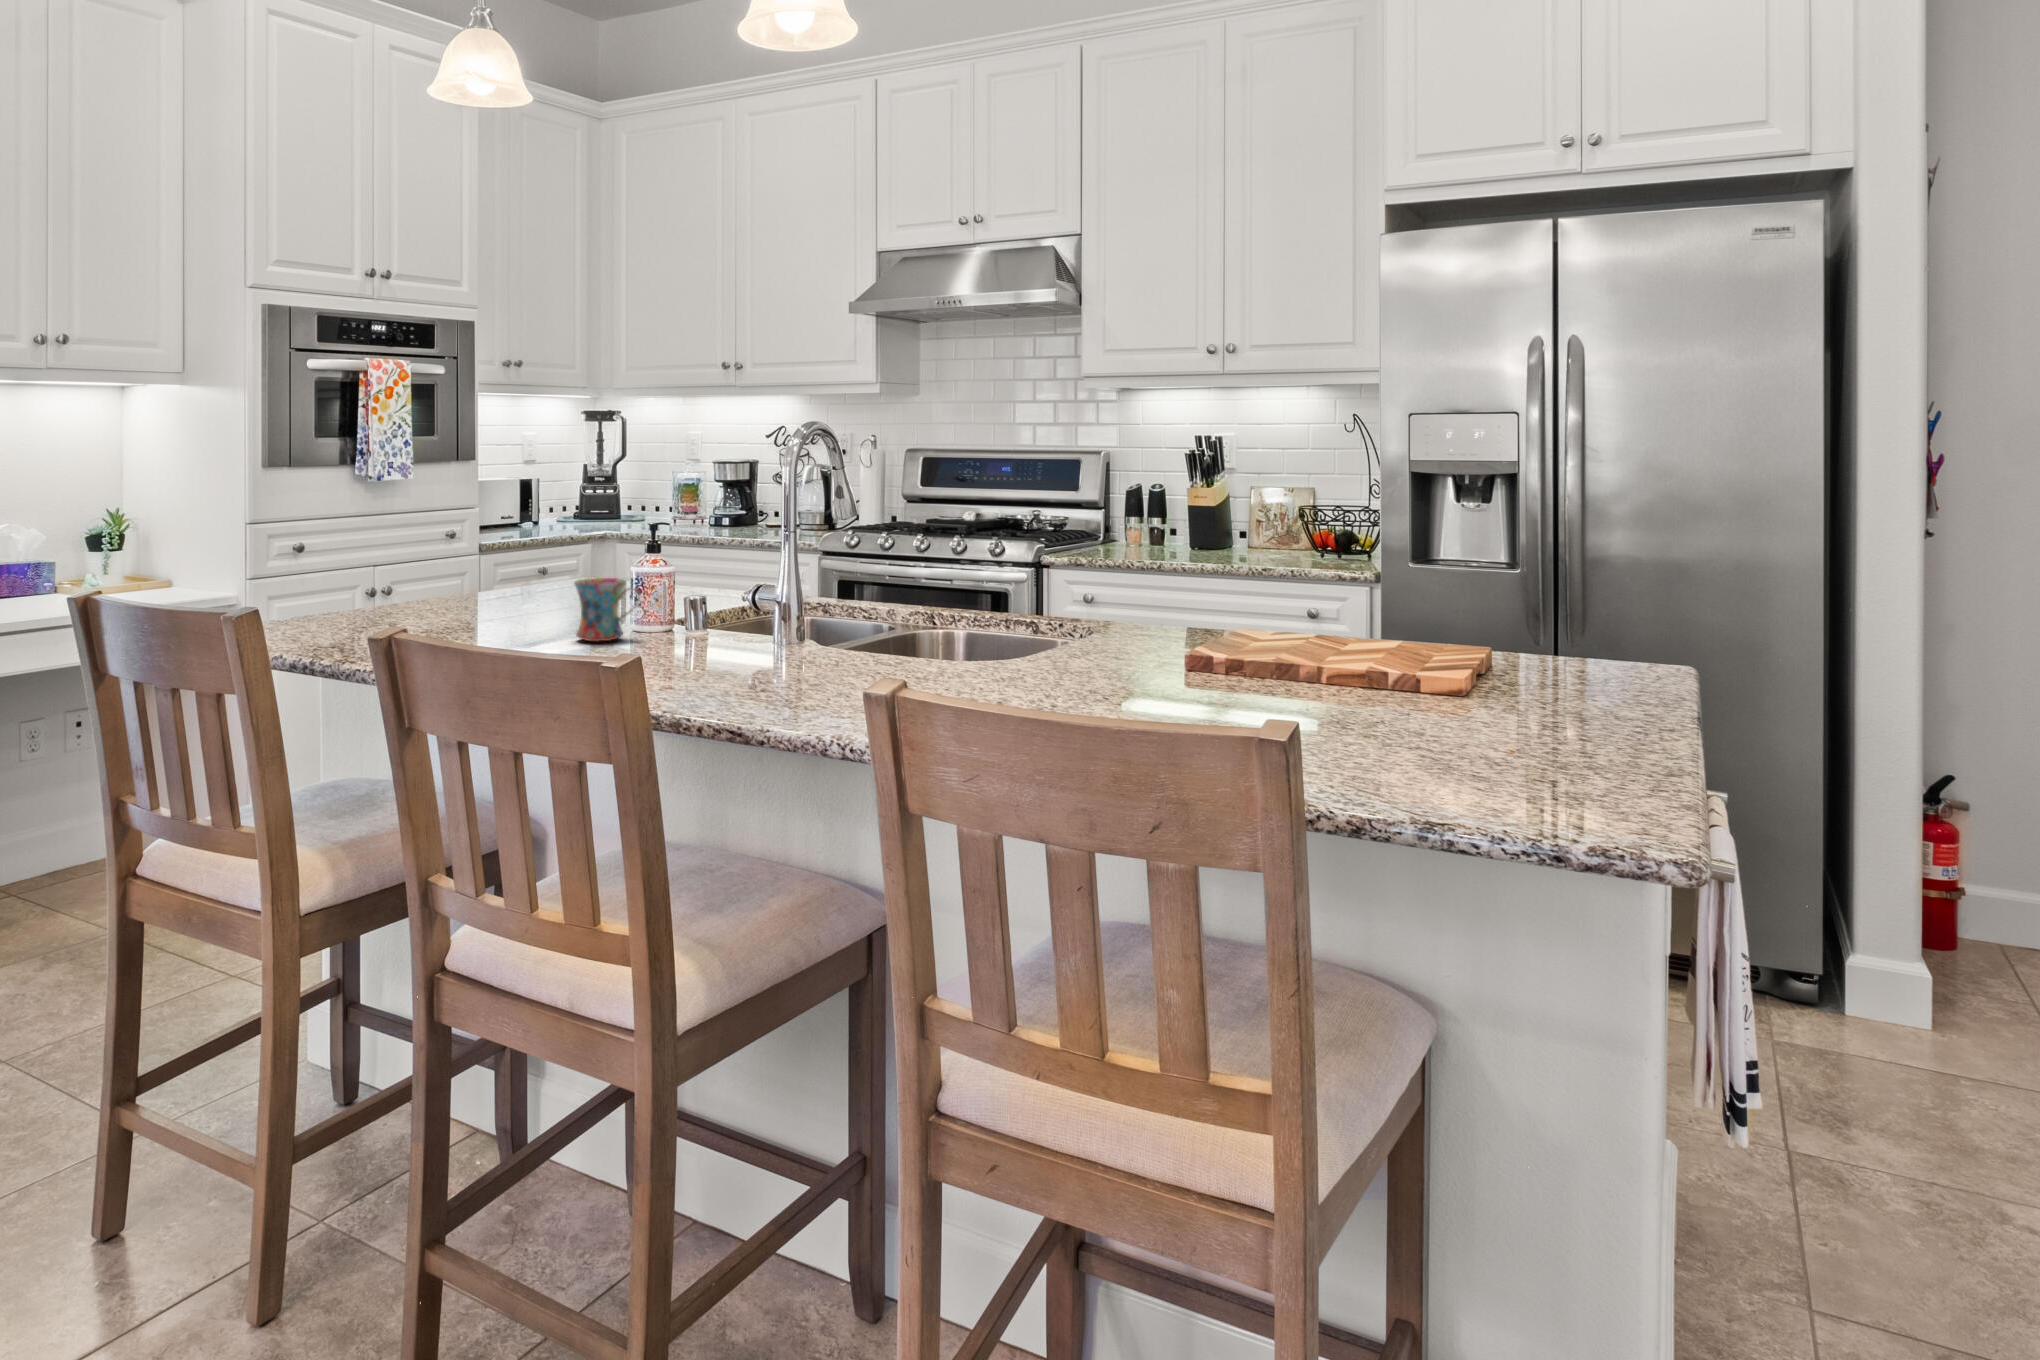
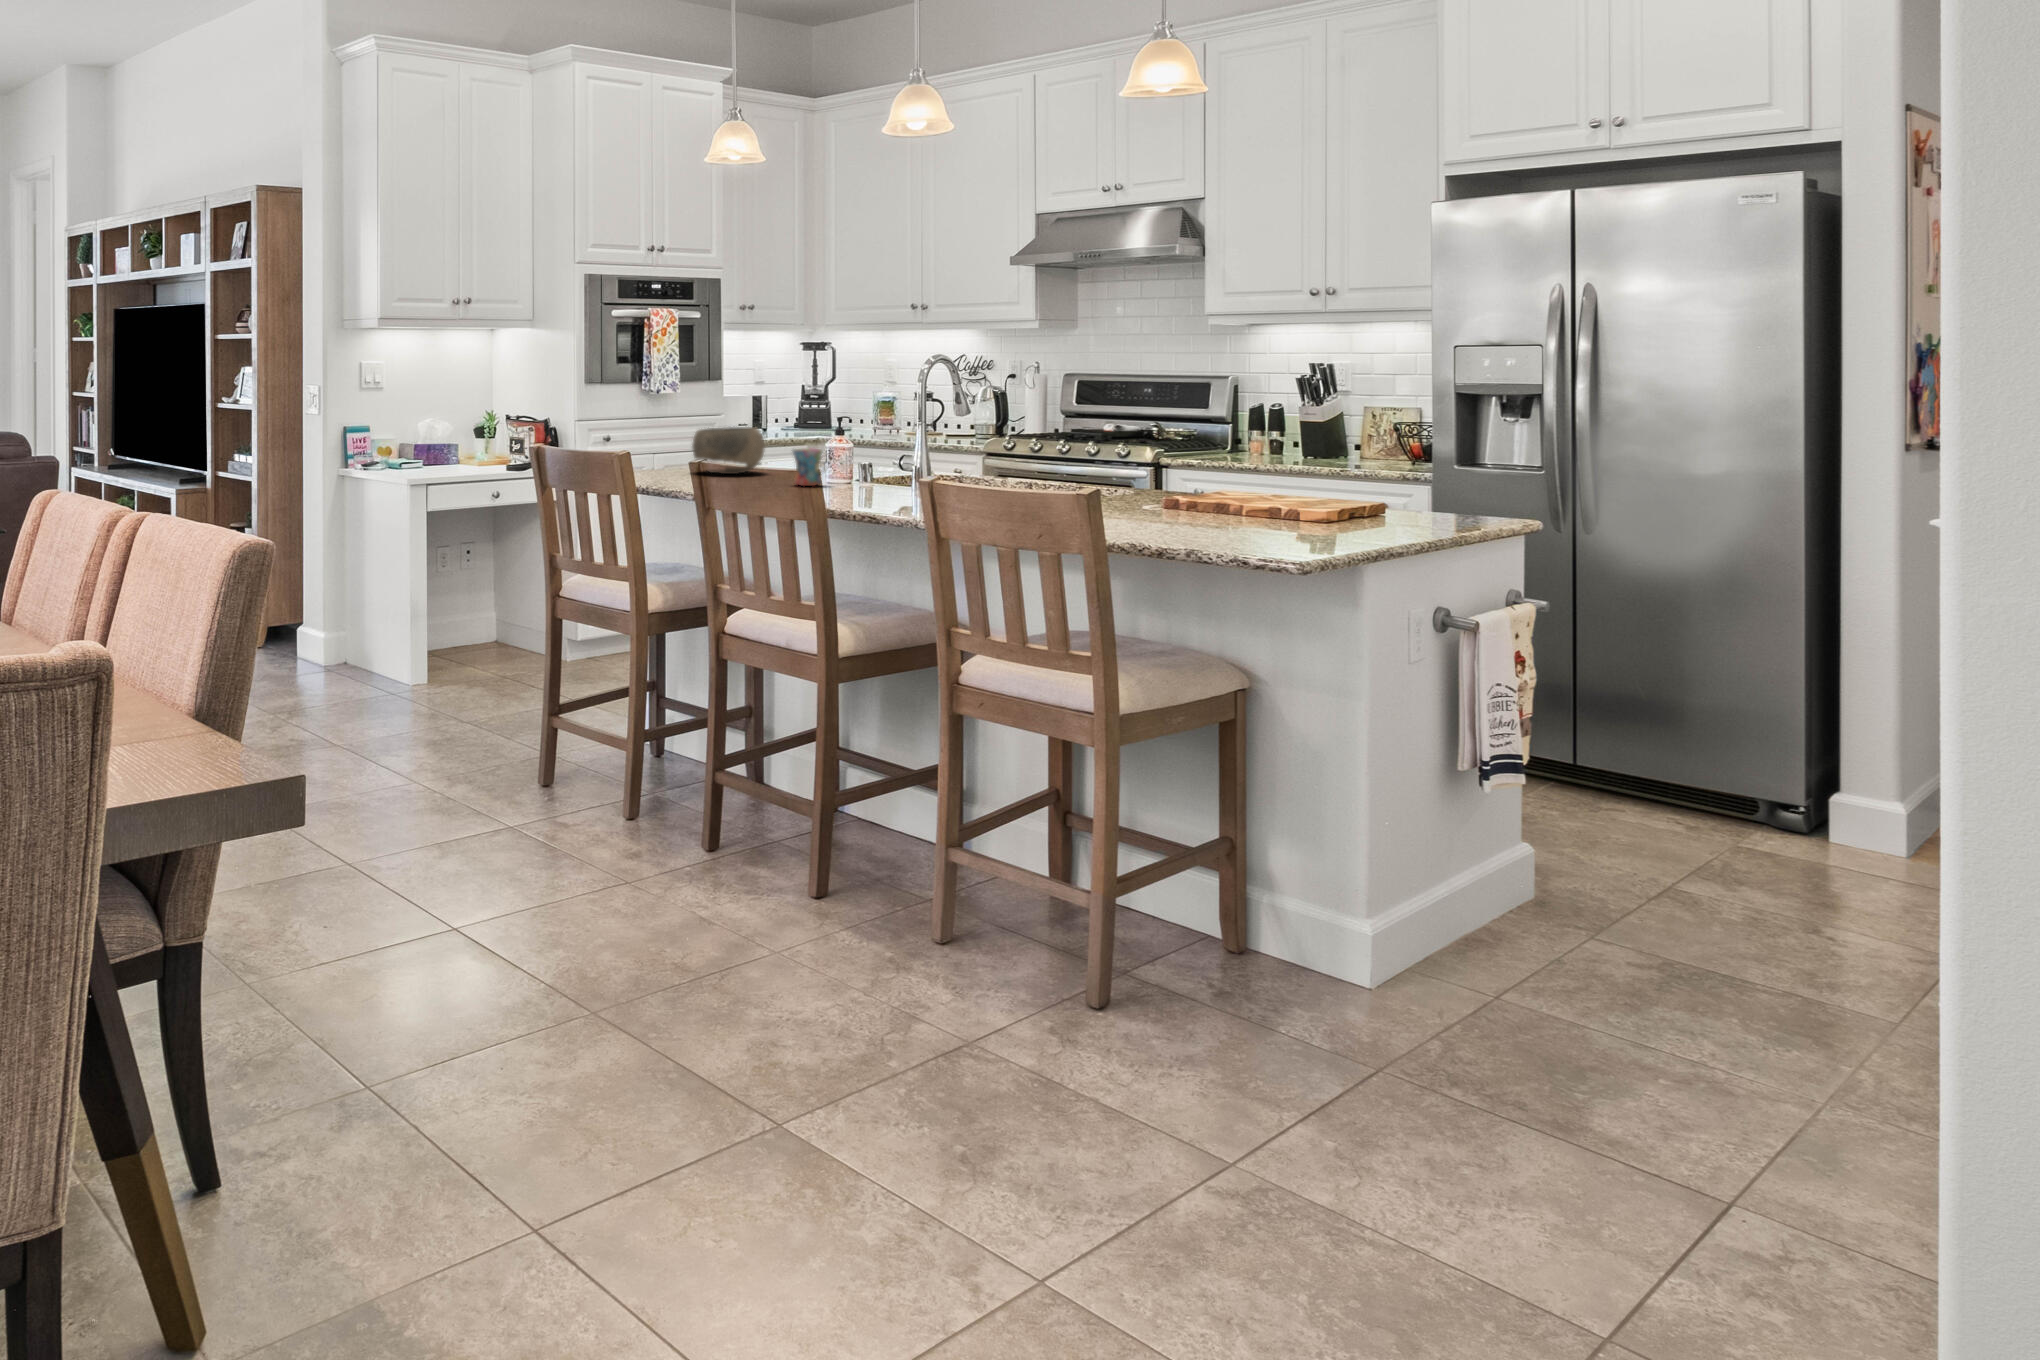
bowl: none [411,539,529,617] -> present [692,427,765,474]

